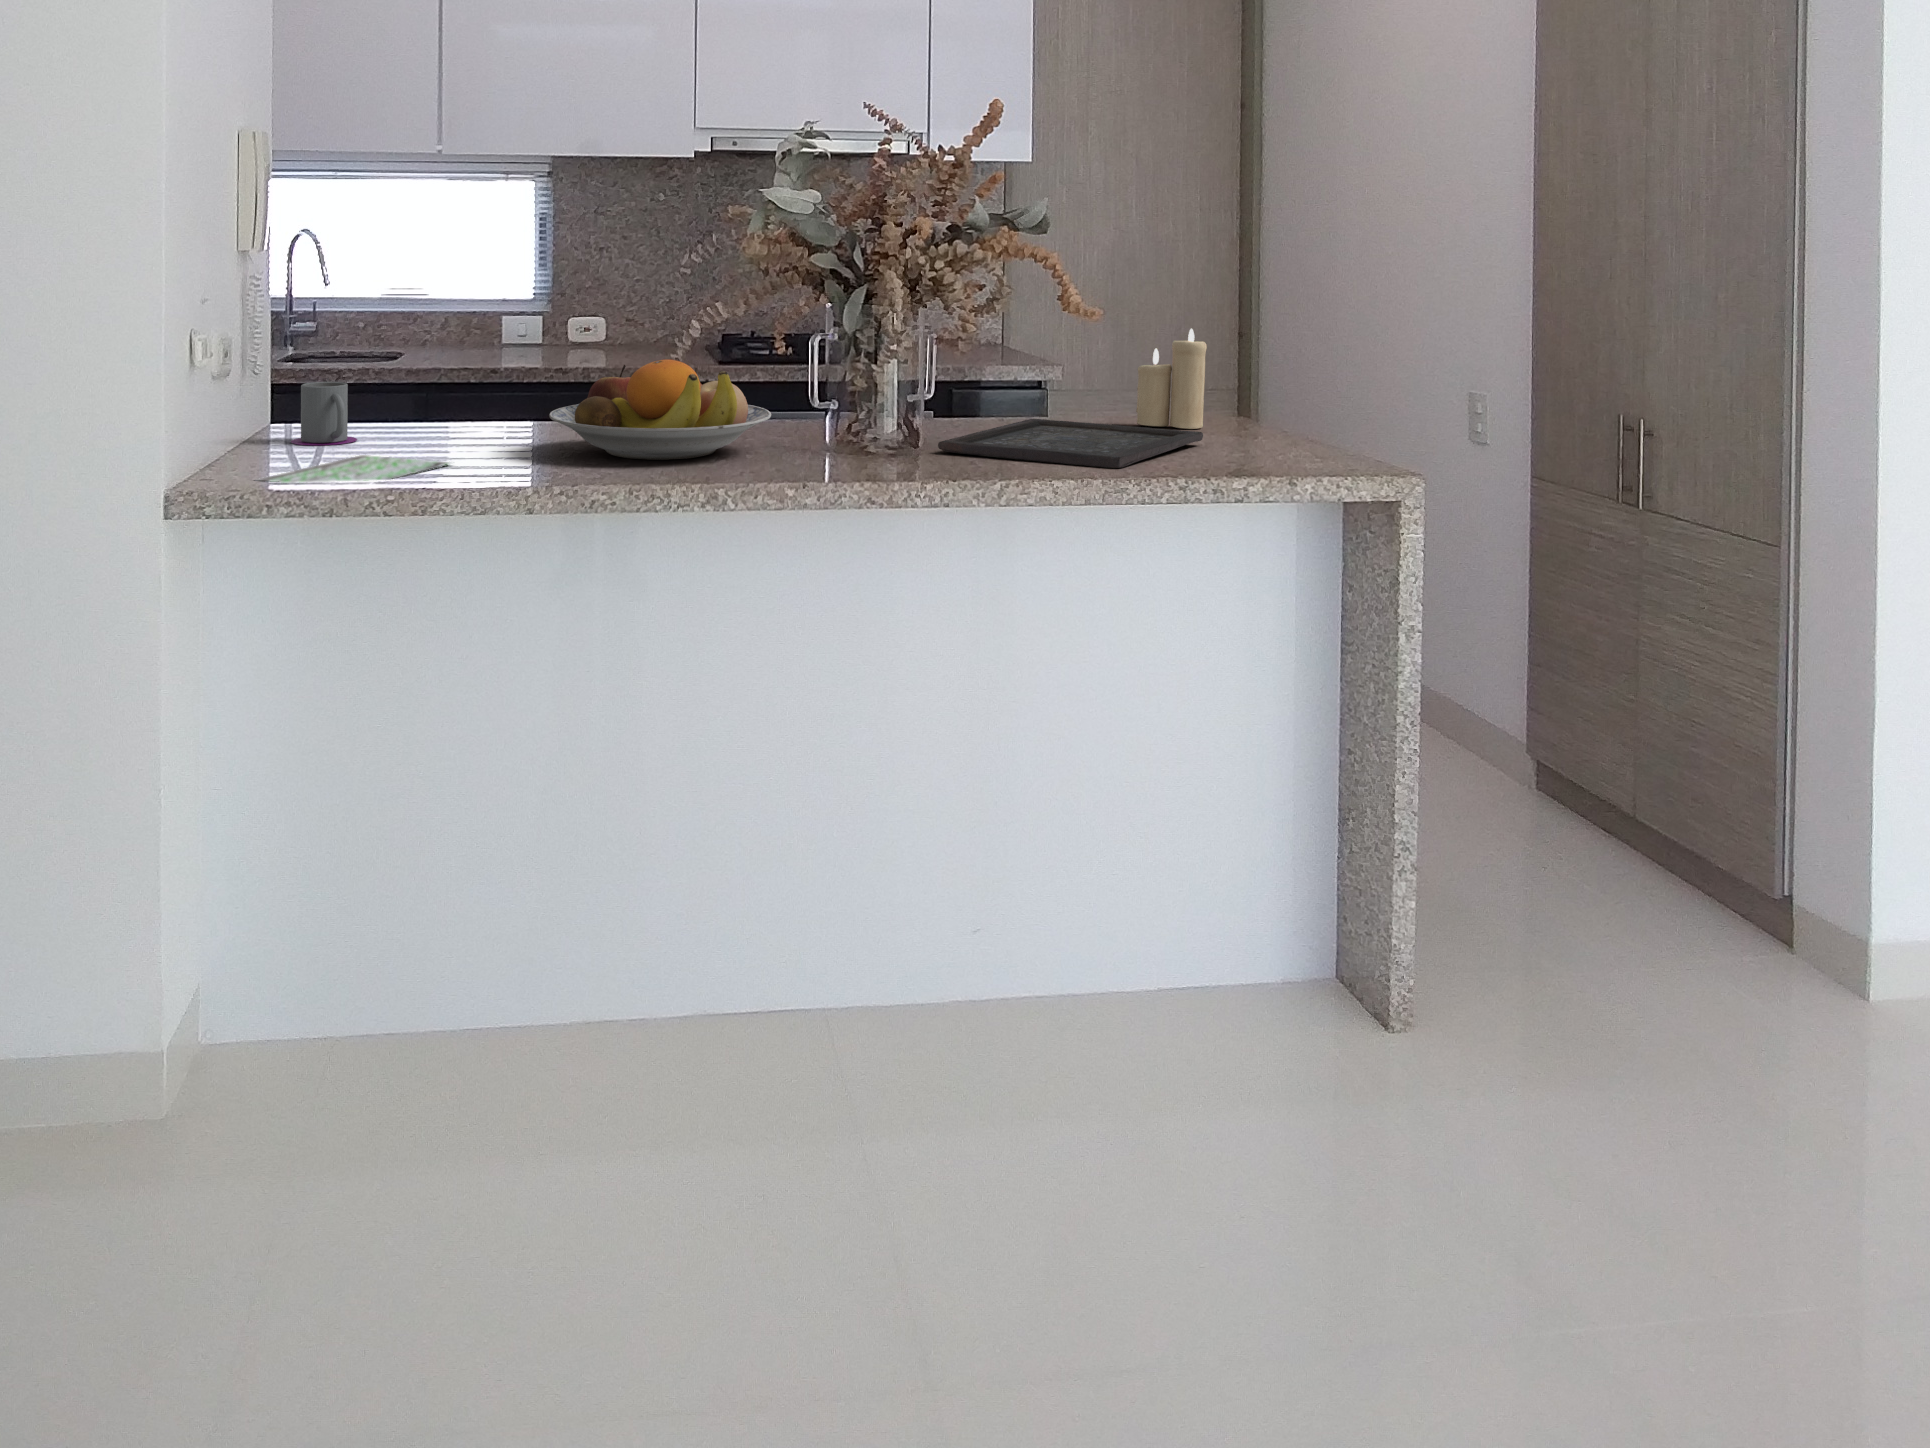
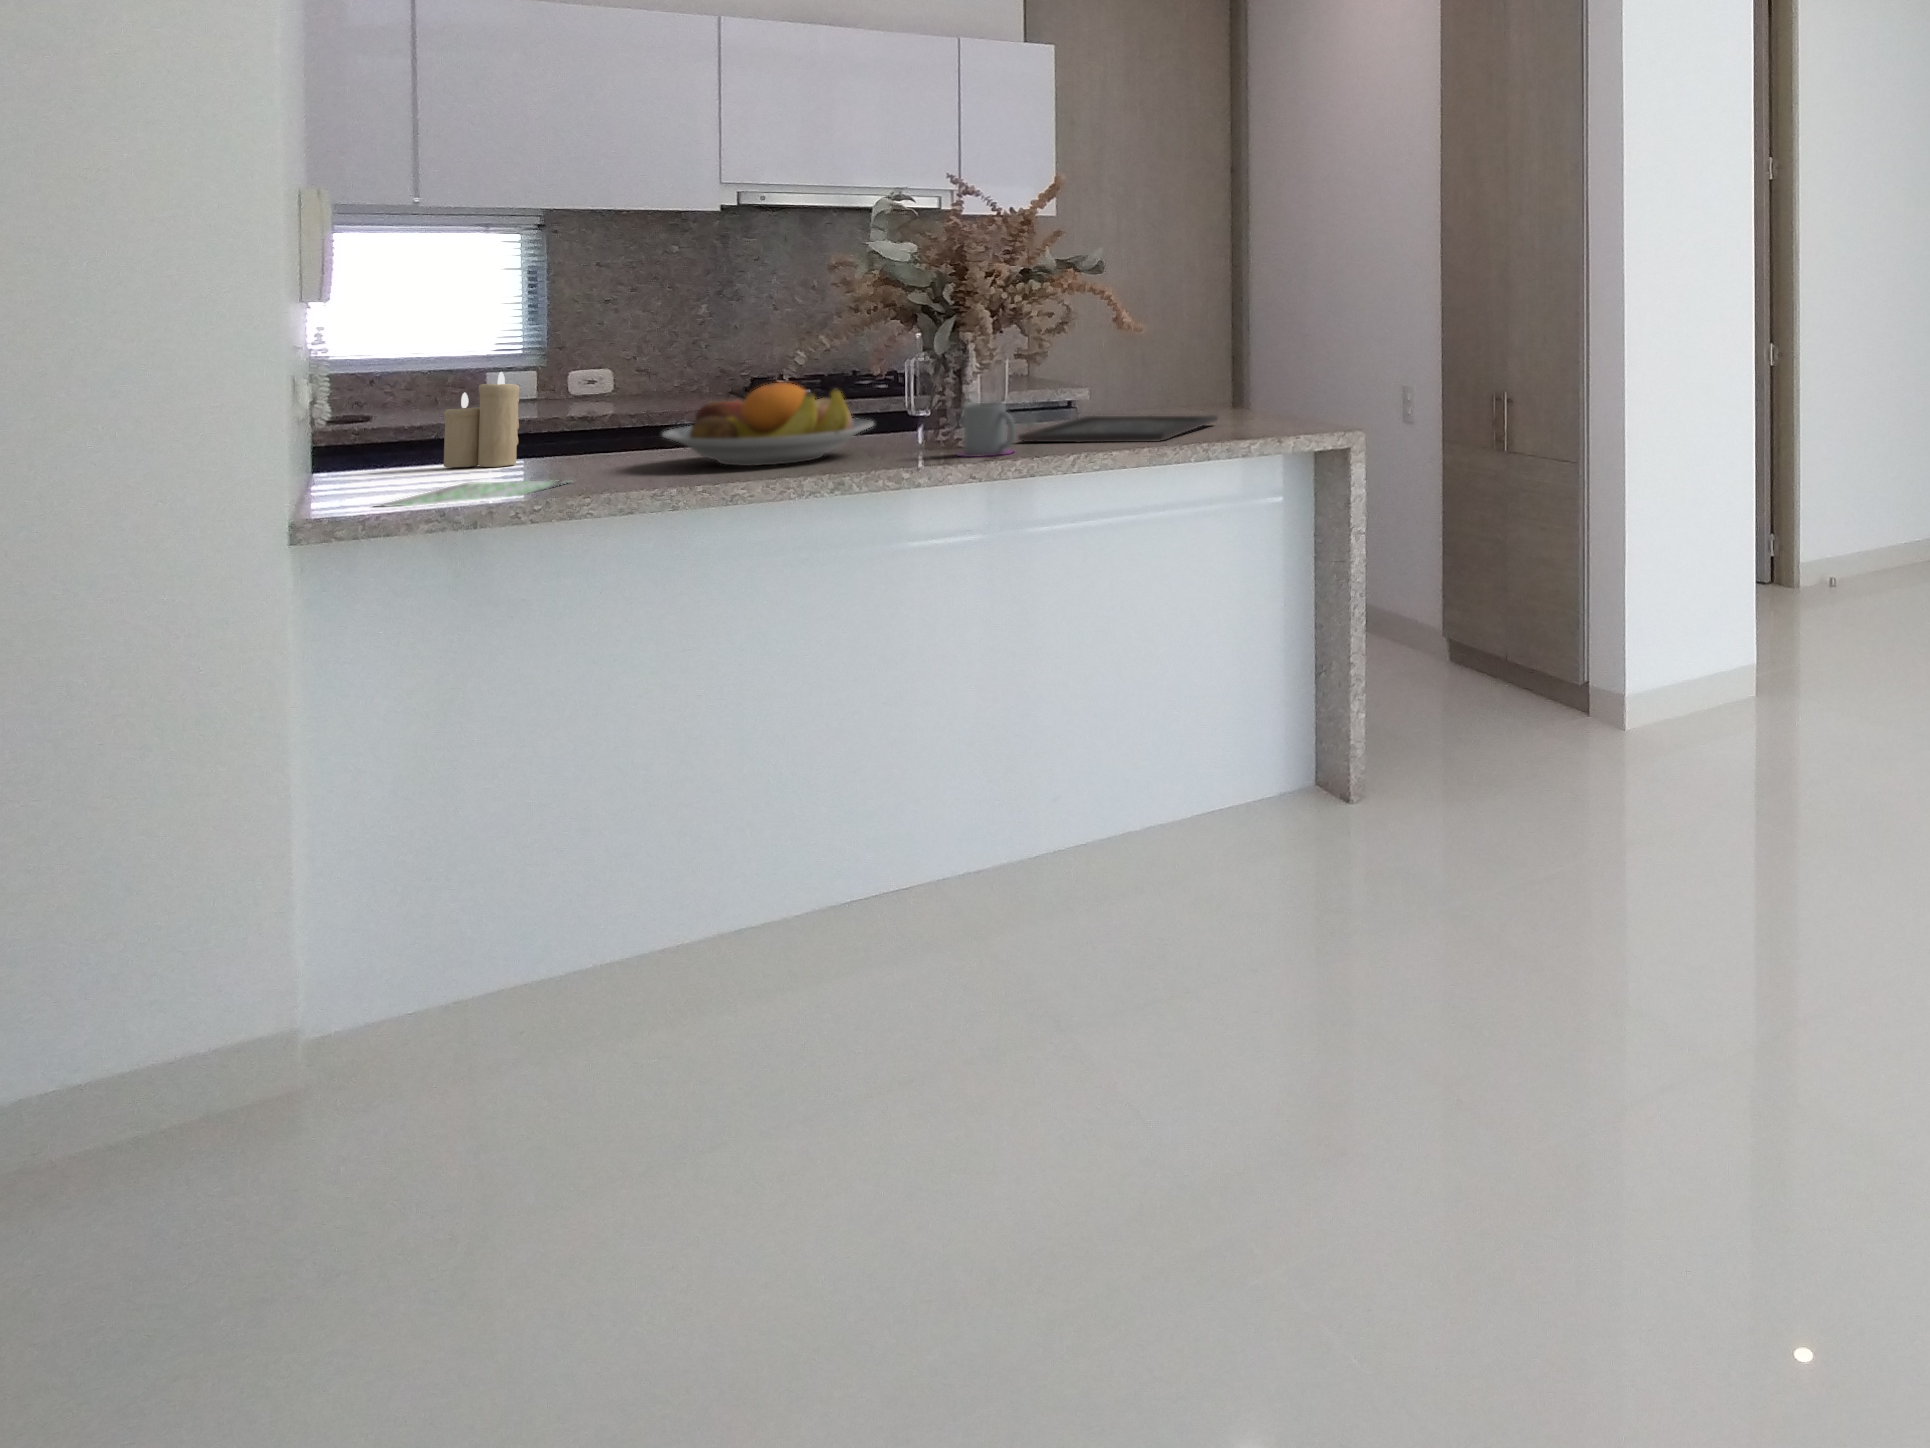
candle: present [1136,328,1207,429] -> present [444,372,520,467]
mug: present [291,382,357,445] -> present [958,402,1015,457]

